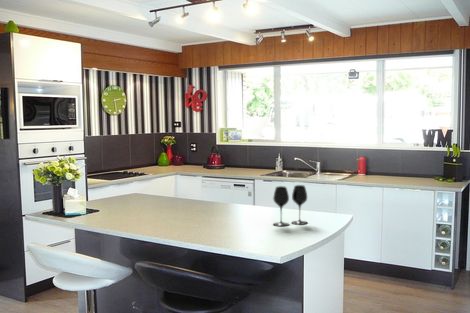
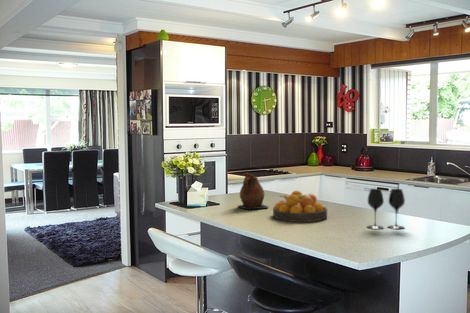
ceramic pitcher: none [123,177,159,216] -> present [239,173,268,209]
fruit bowl: none [171,193,228,226] -> present [273,191,327,222]

